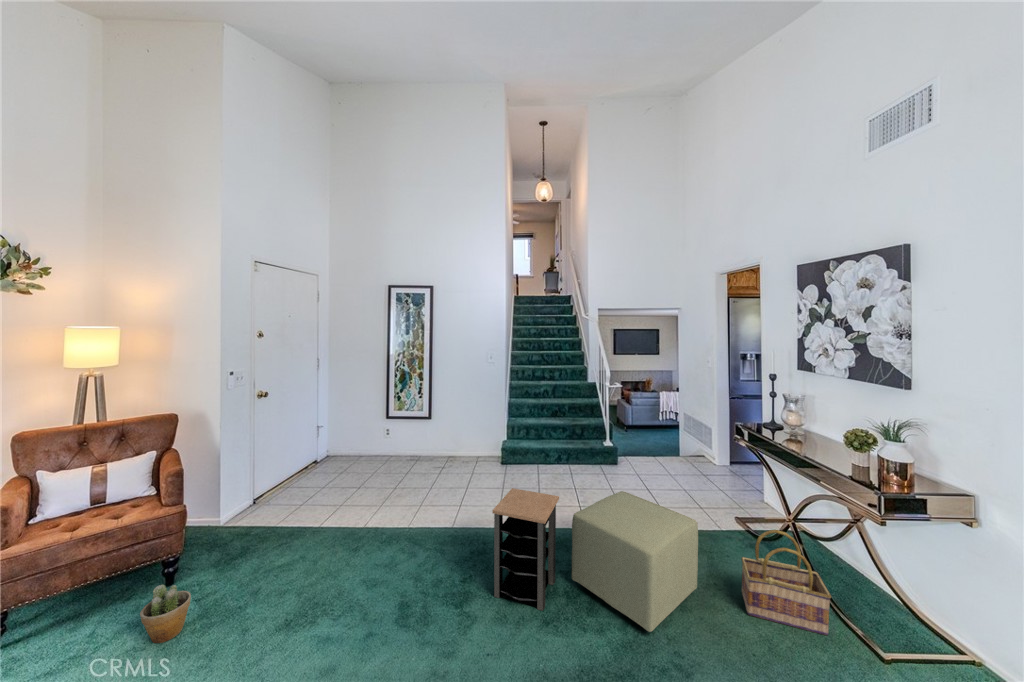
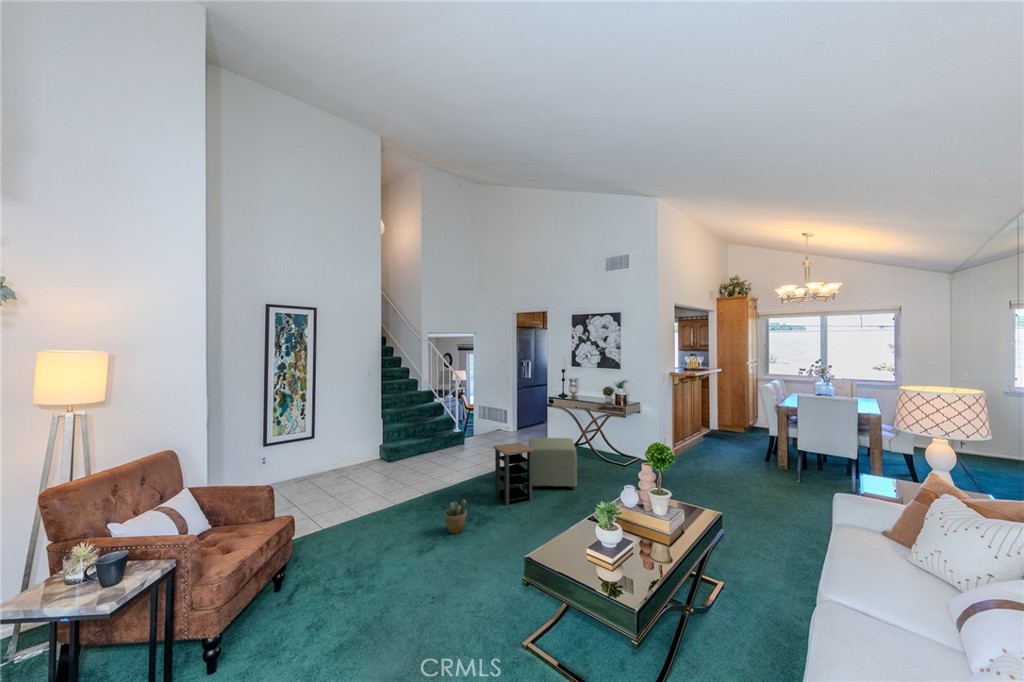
basket: present [742,530,831,635] -> none [583,435,616,473]
potted plant: present [140,585,191,643] -> present [445,500,467,534]

